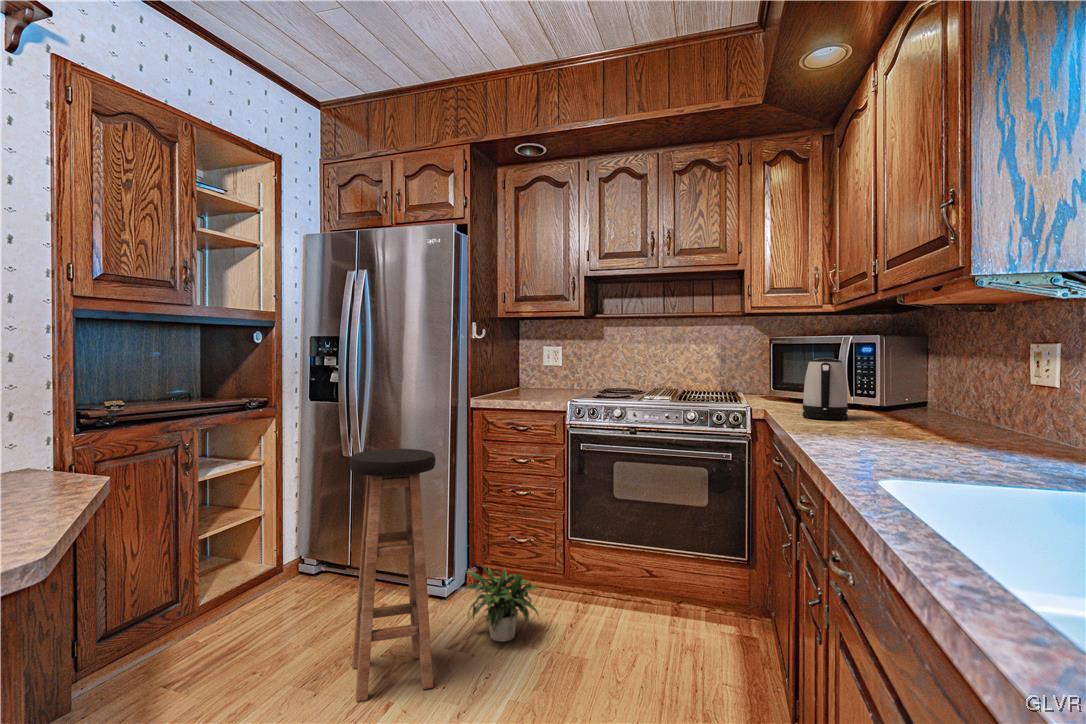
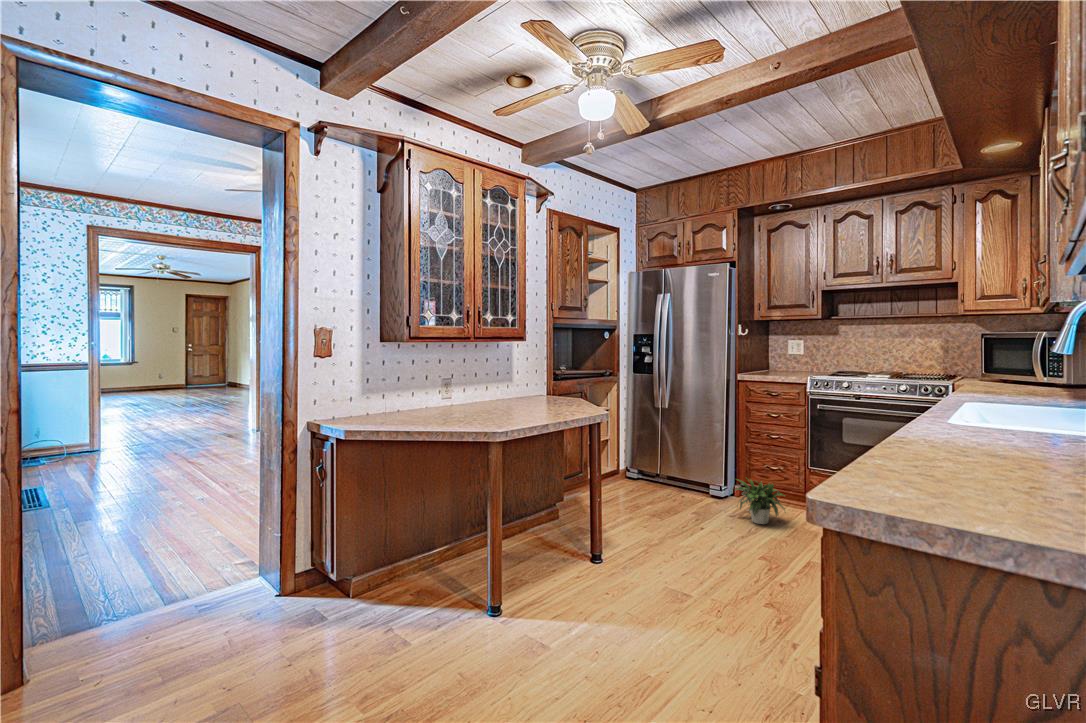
kettle: present [803,358,848,420] -> none [993,348,1032,391]
bar stool: present [350,449,436,701] -> none [669,401,720,536]

